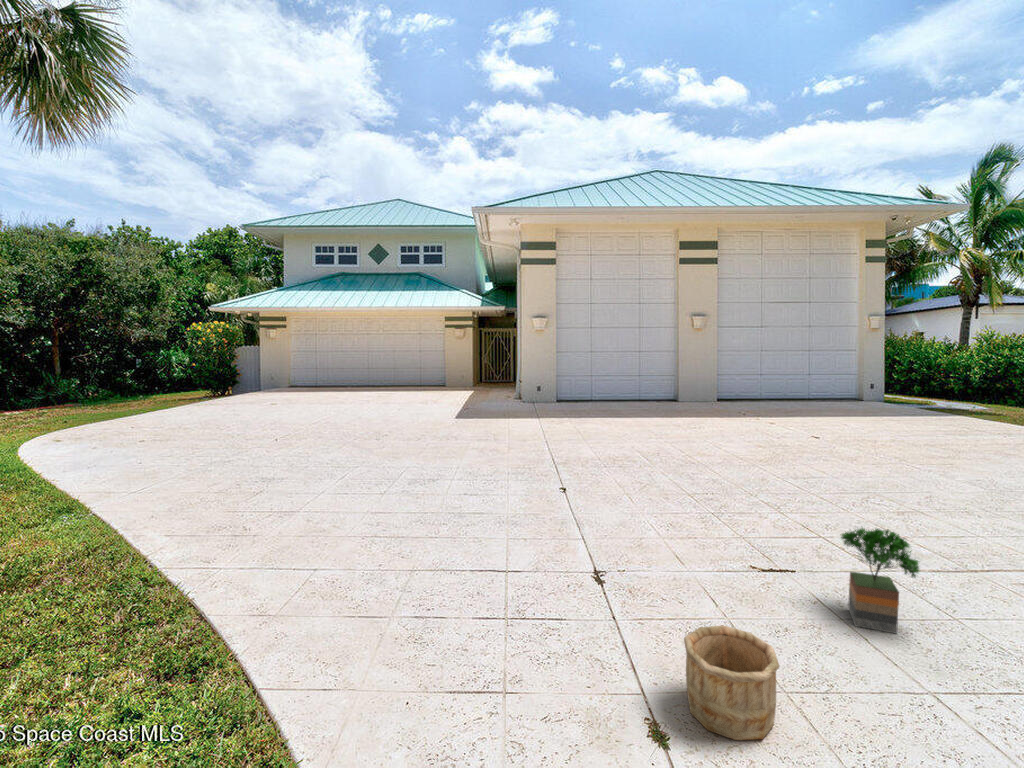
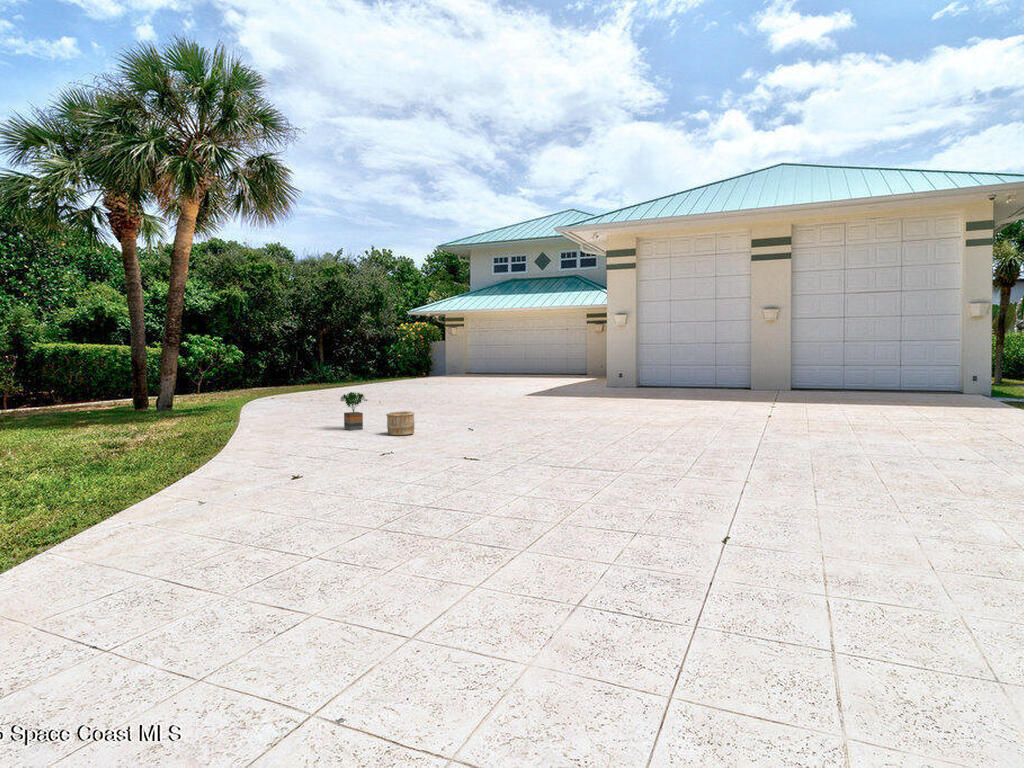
potted tree: present [841,528,919,633] -> present [341,392,367,430]

